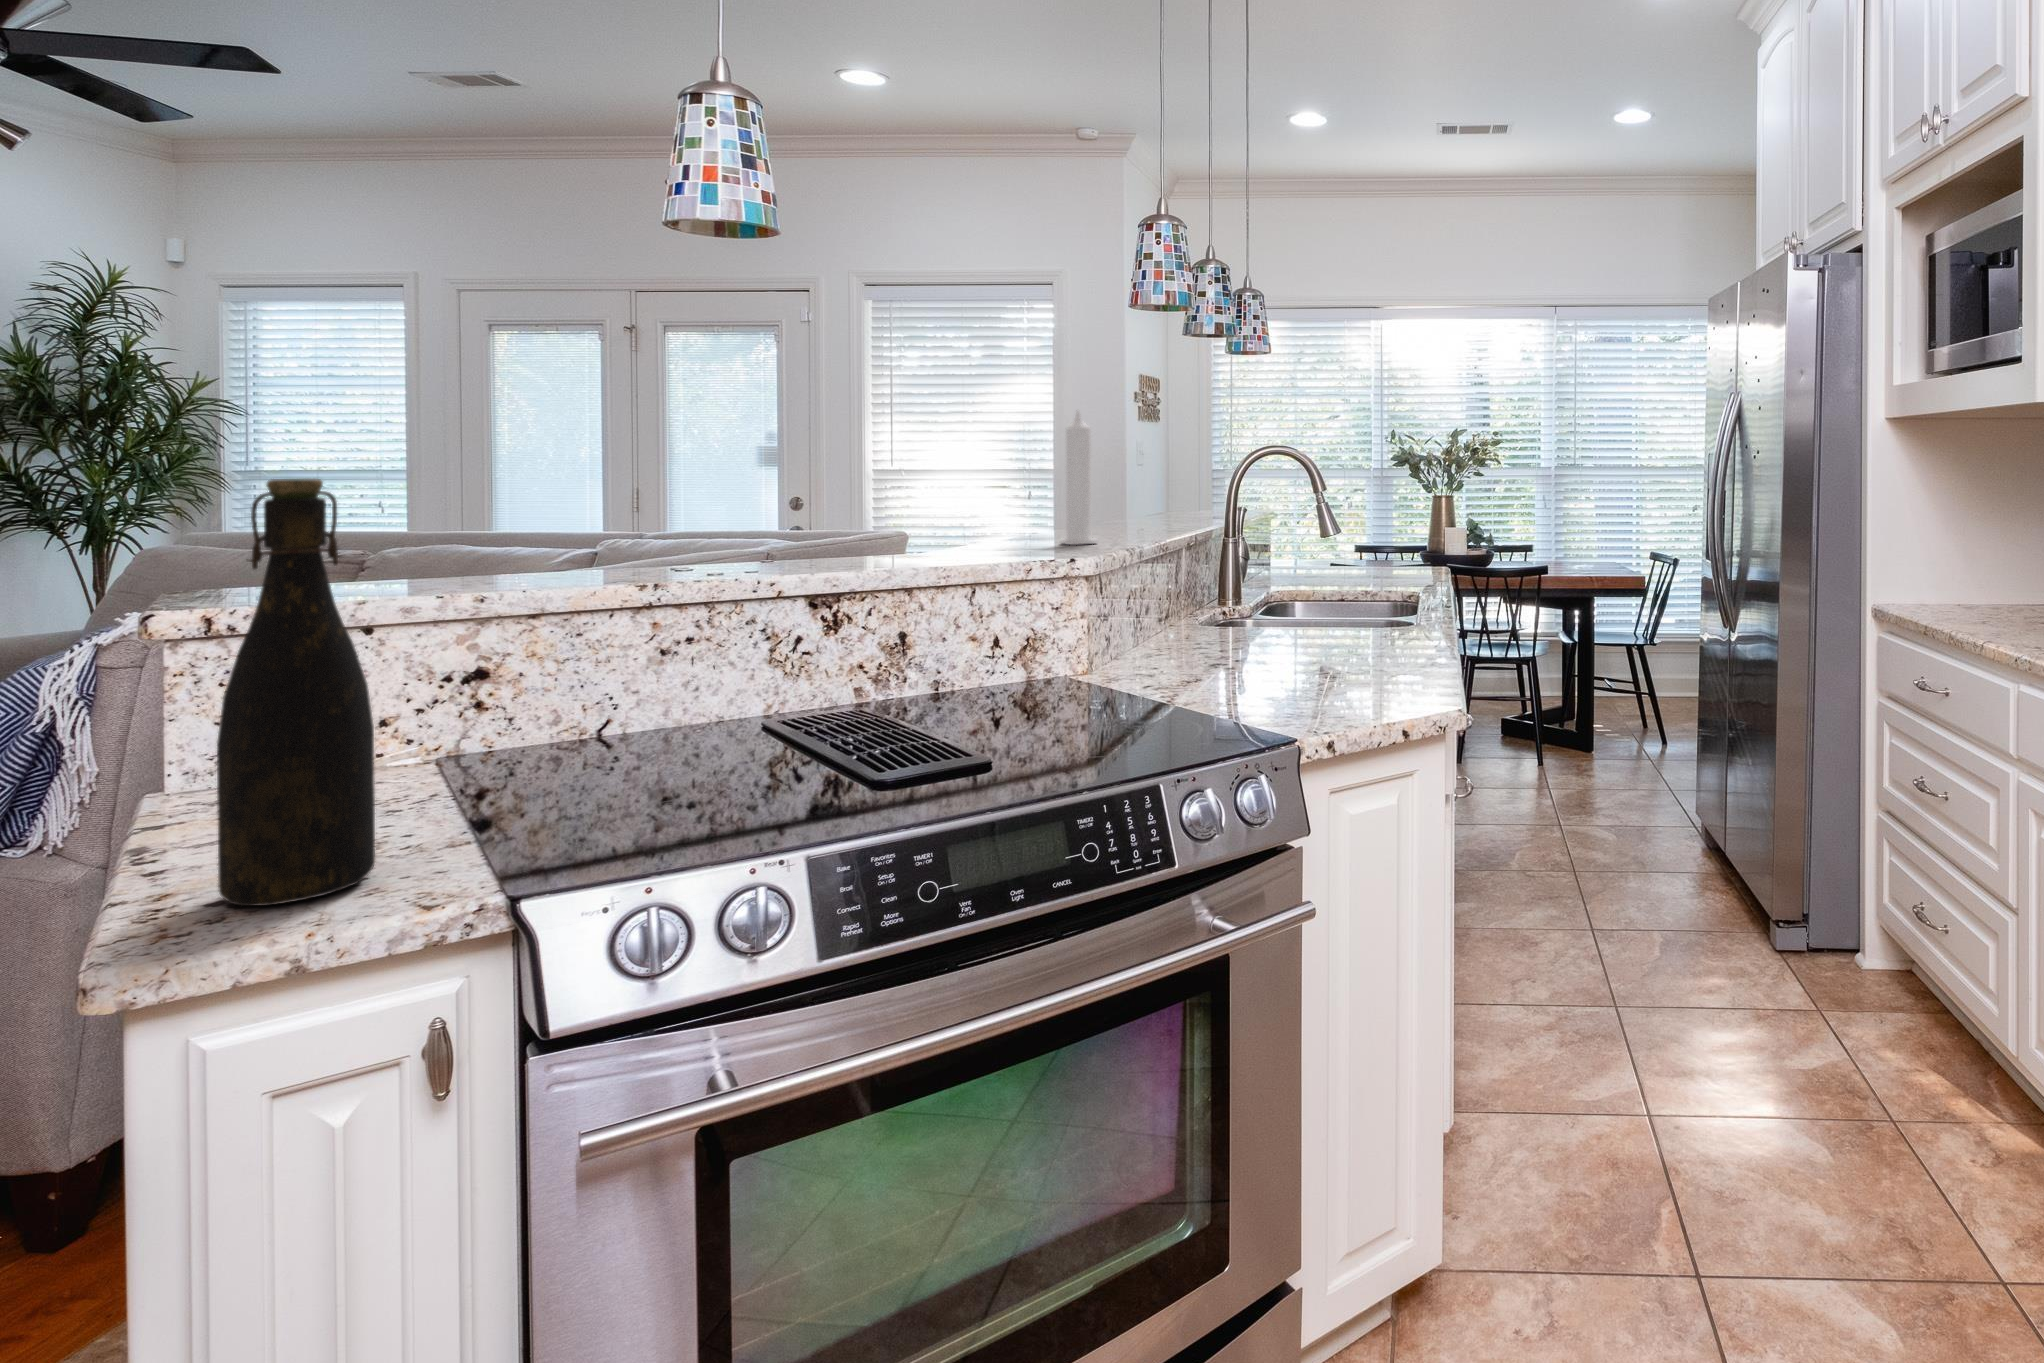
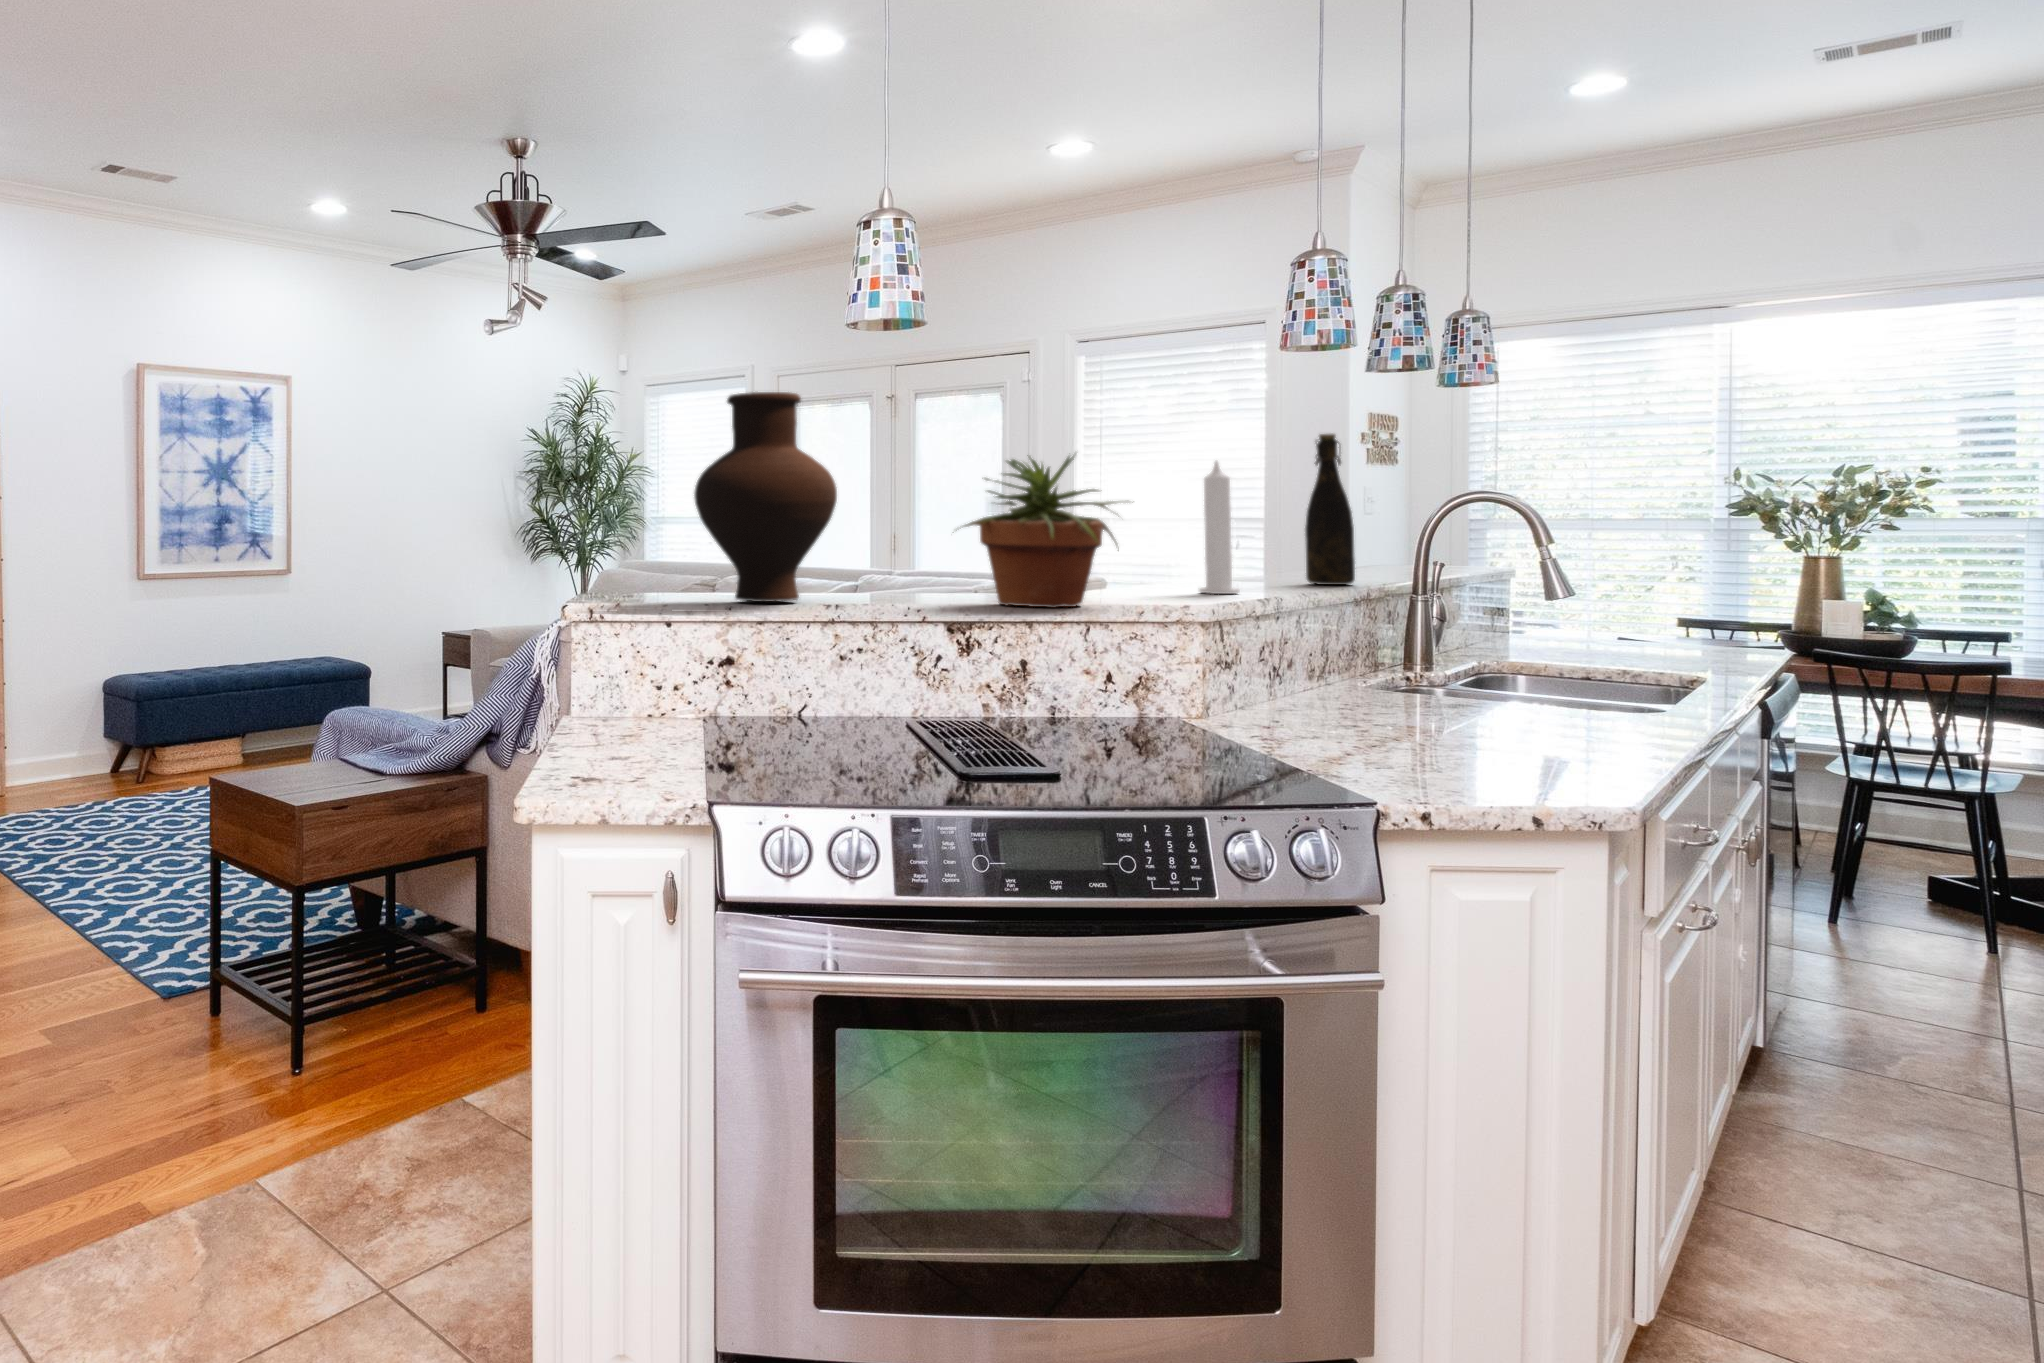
vase: none [412,294,654,587] -> present [694,392,837,602]
potted plant: none [815,394,1021,571] -> present [964,454,1119,608]
bottle: present [217,479,375,906] -> present [1305,434,1355,585]

